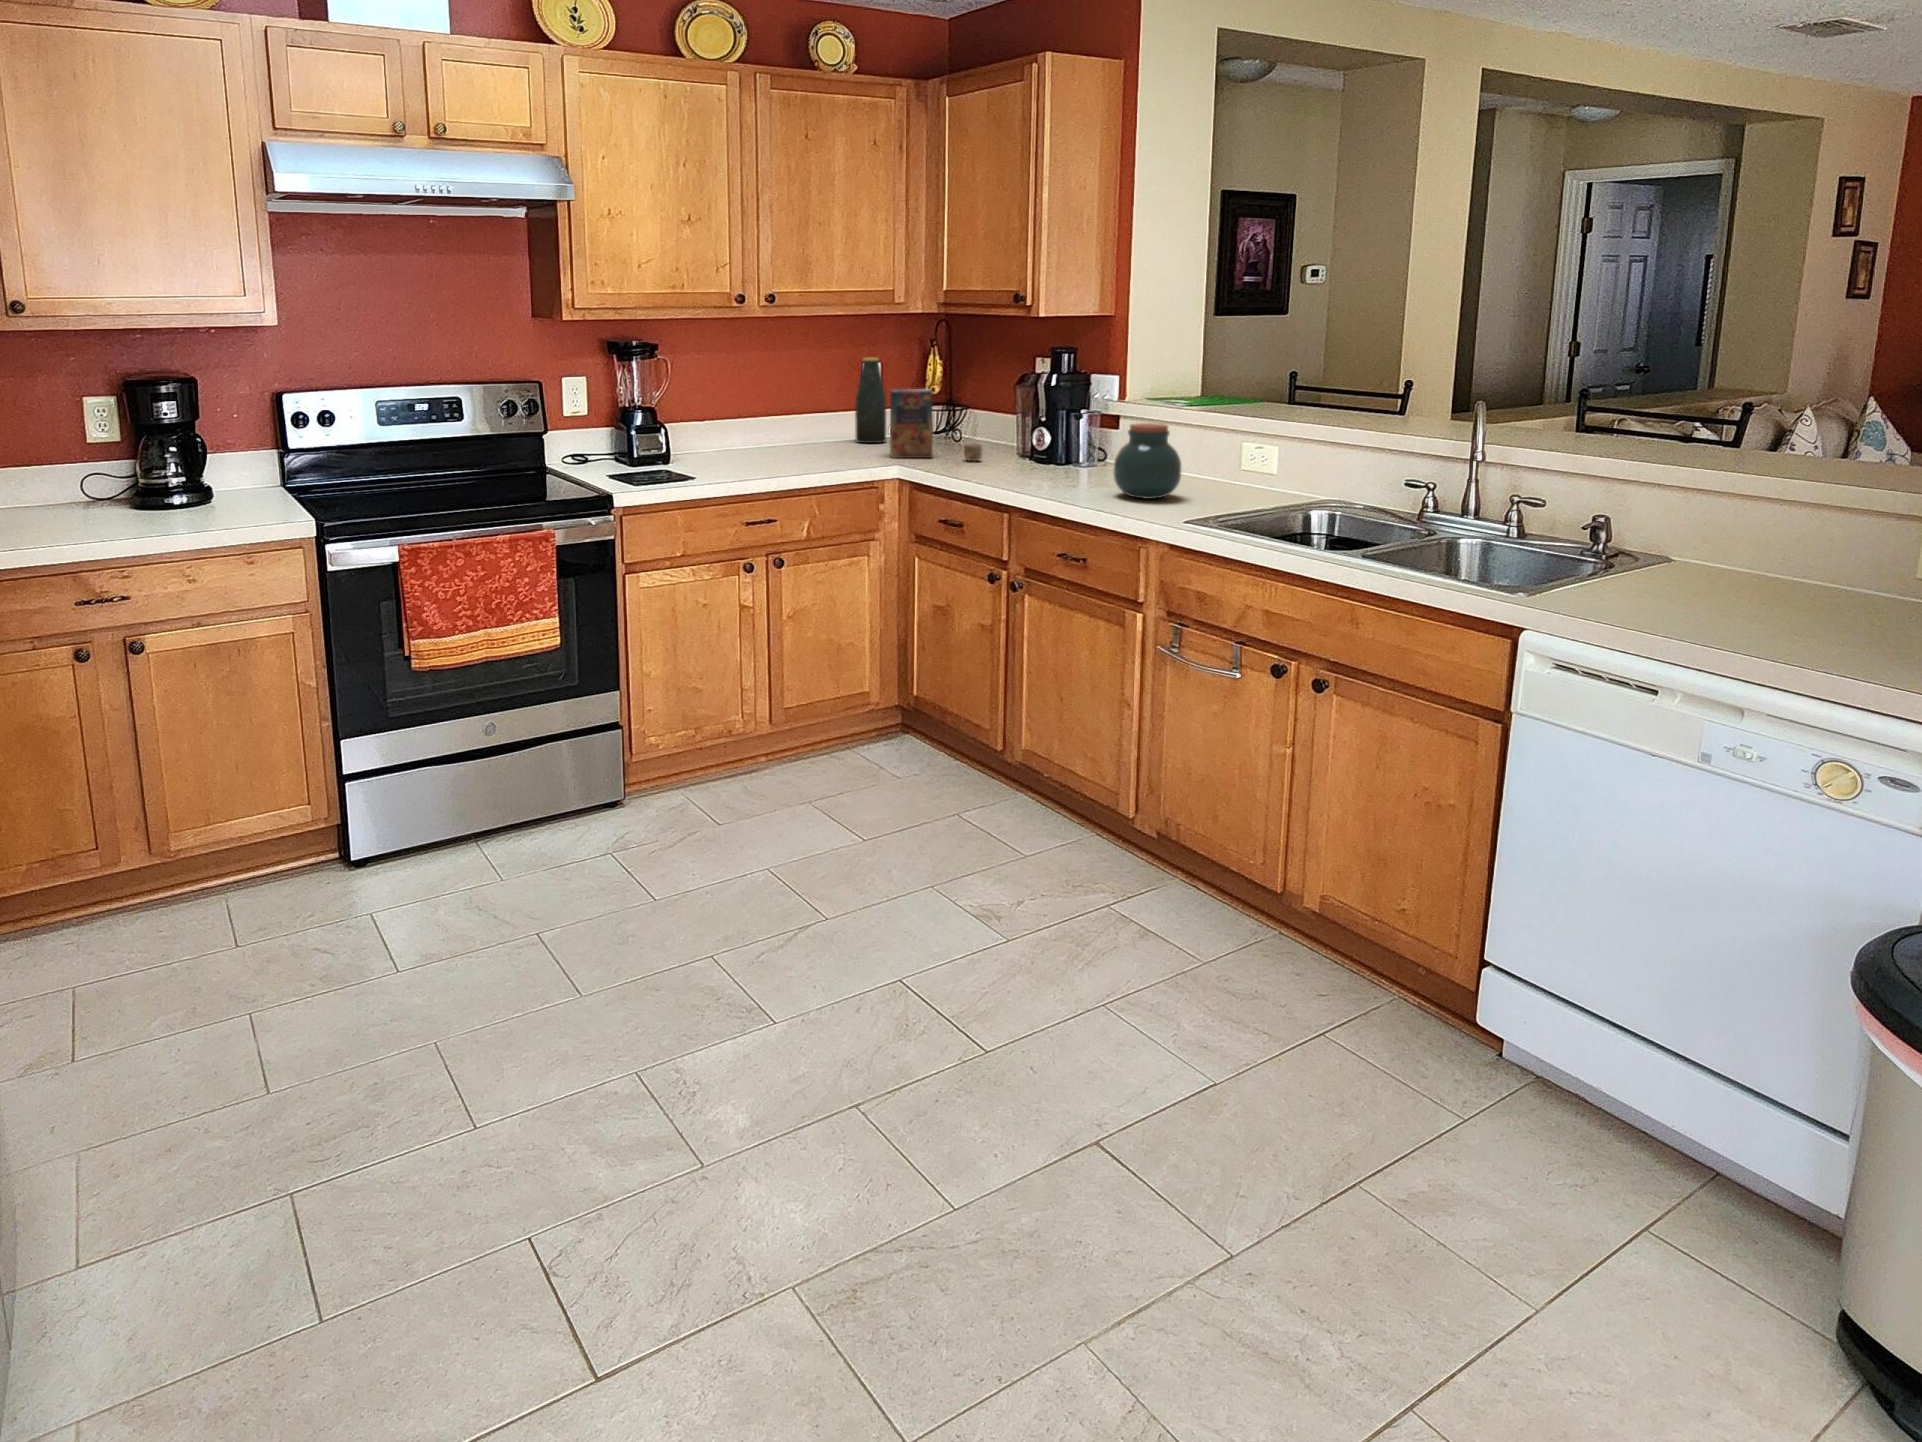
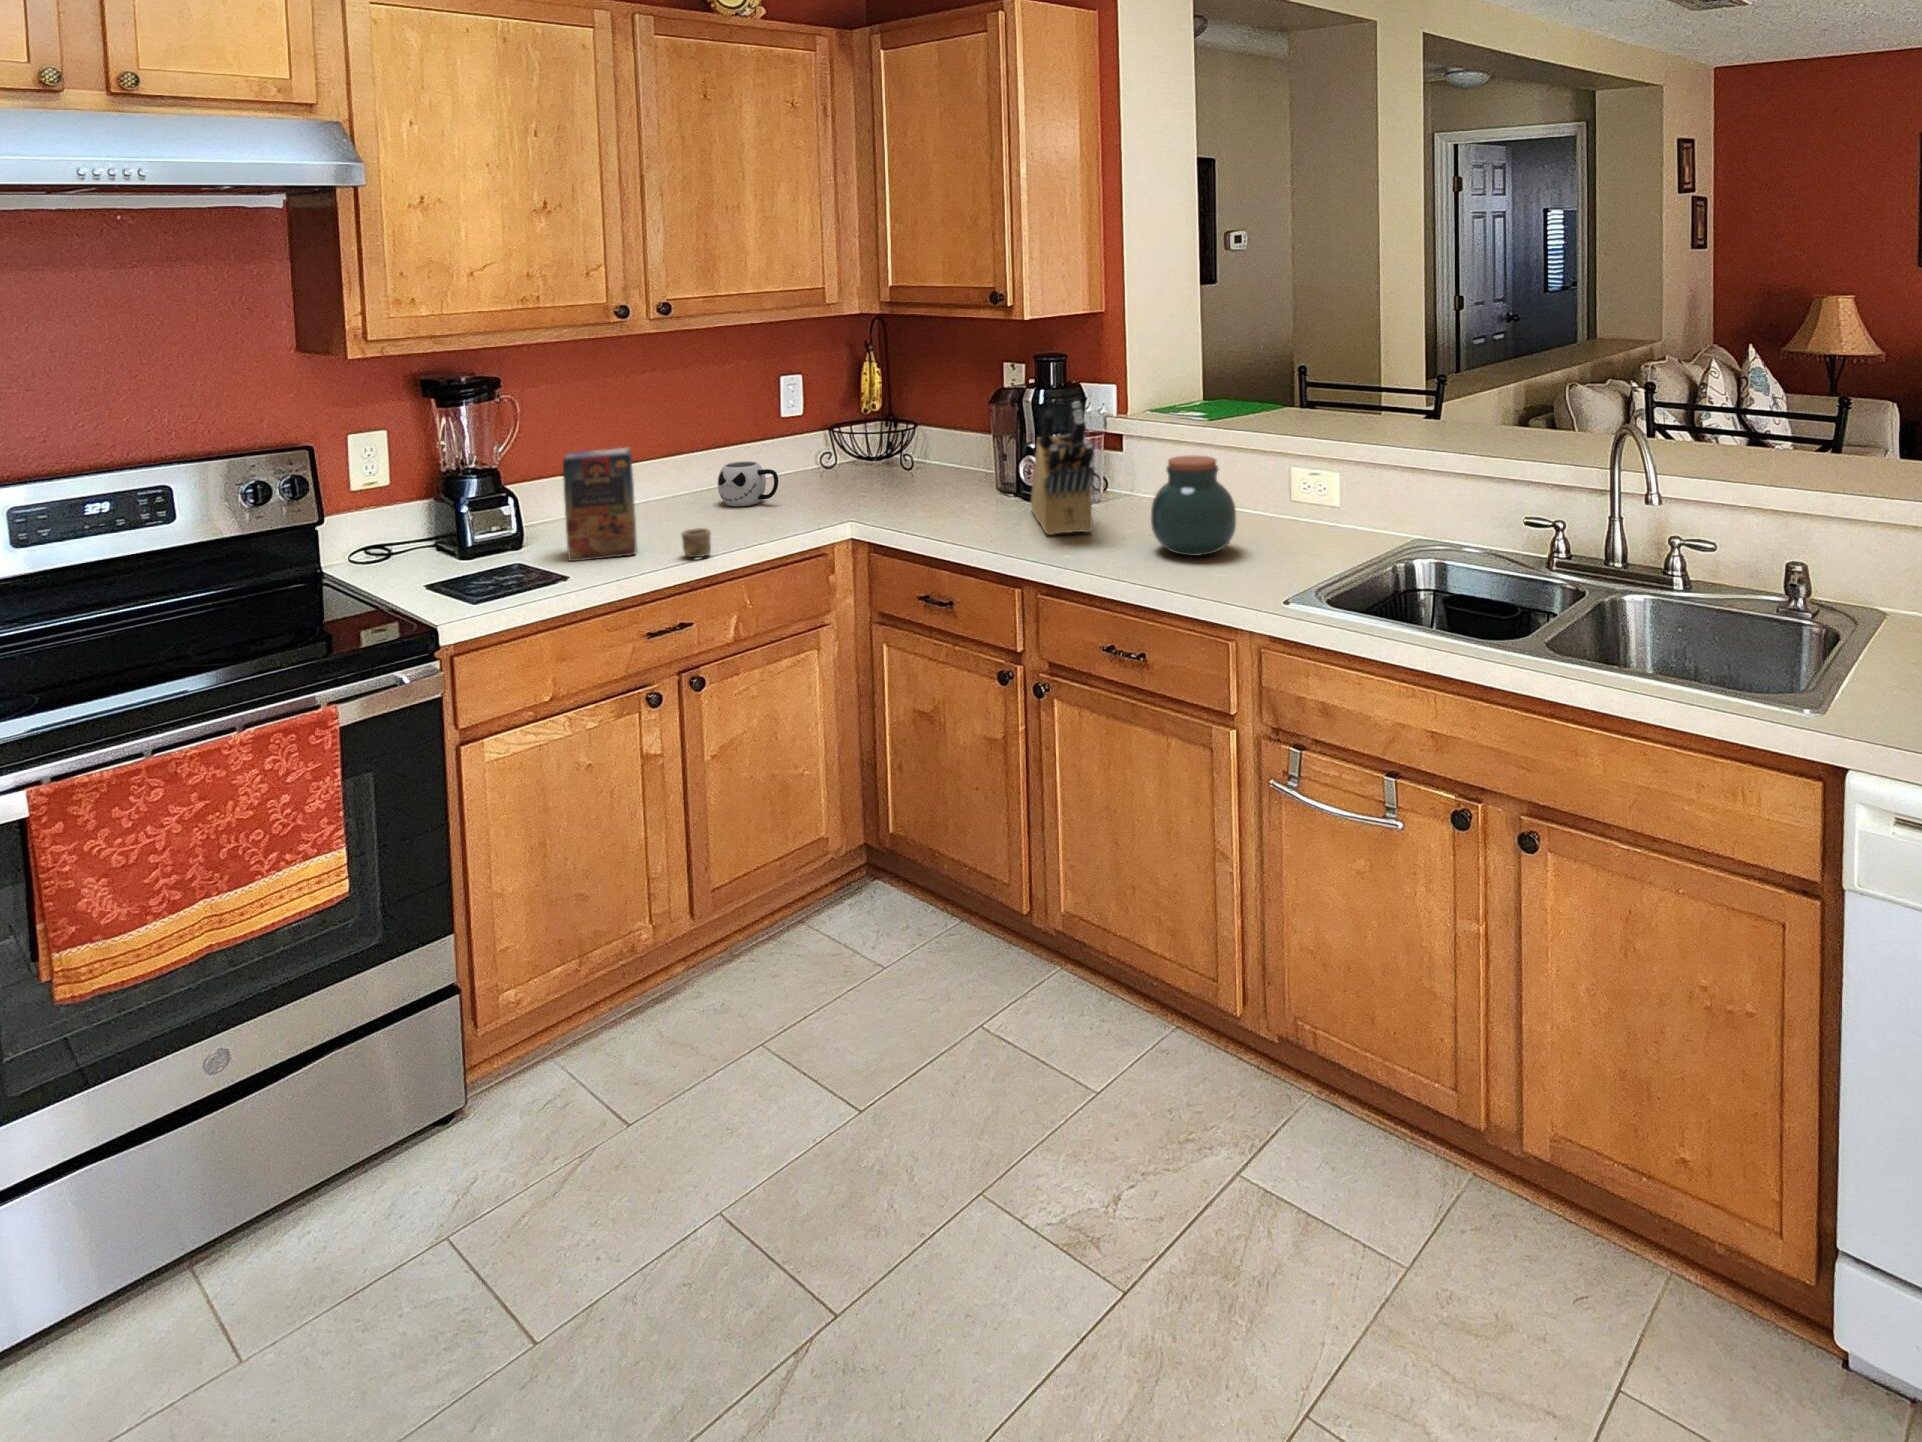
bottle: present [855,358,886,443] -> none [776,370,818,481]
knife block: none [1037,378,1076,482] -> present [1031,401,1094,535]
cereal box: present [890,389,982,461] -> present [563,448,711,561]
mug: none [807,422,850,454] -> present [718,461,778,506]

